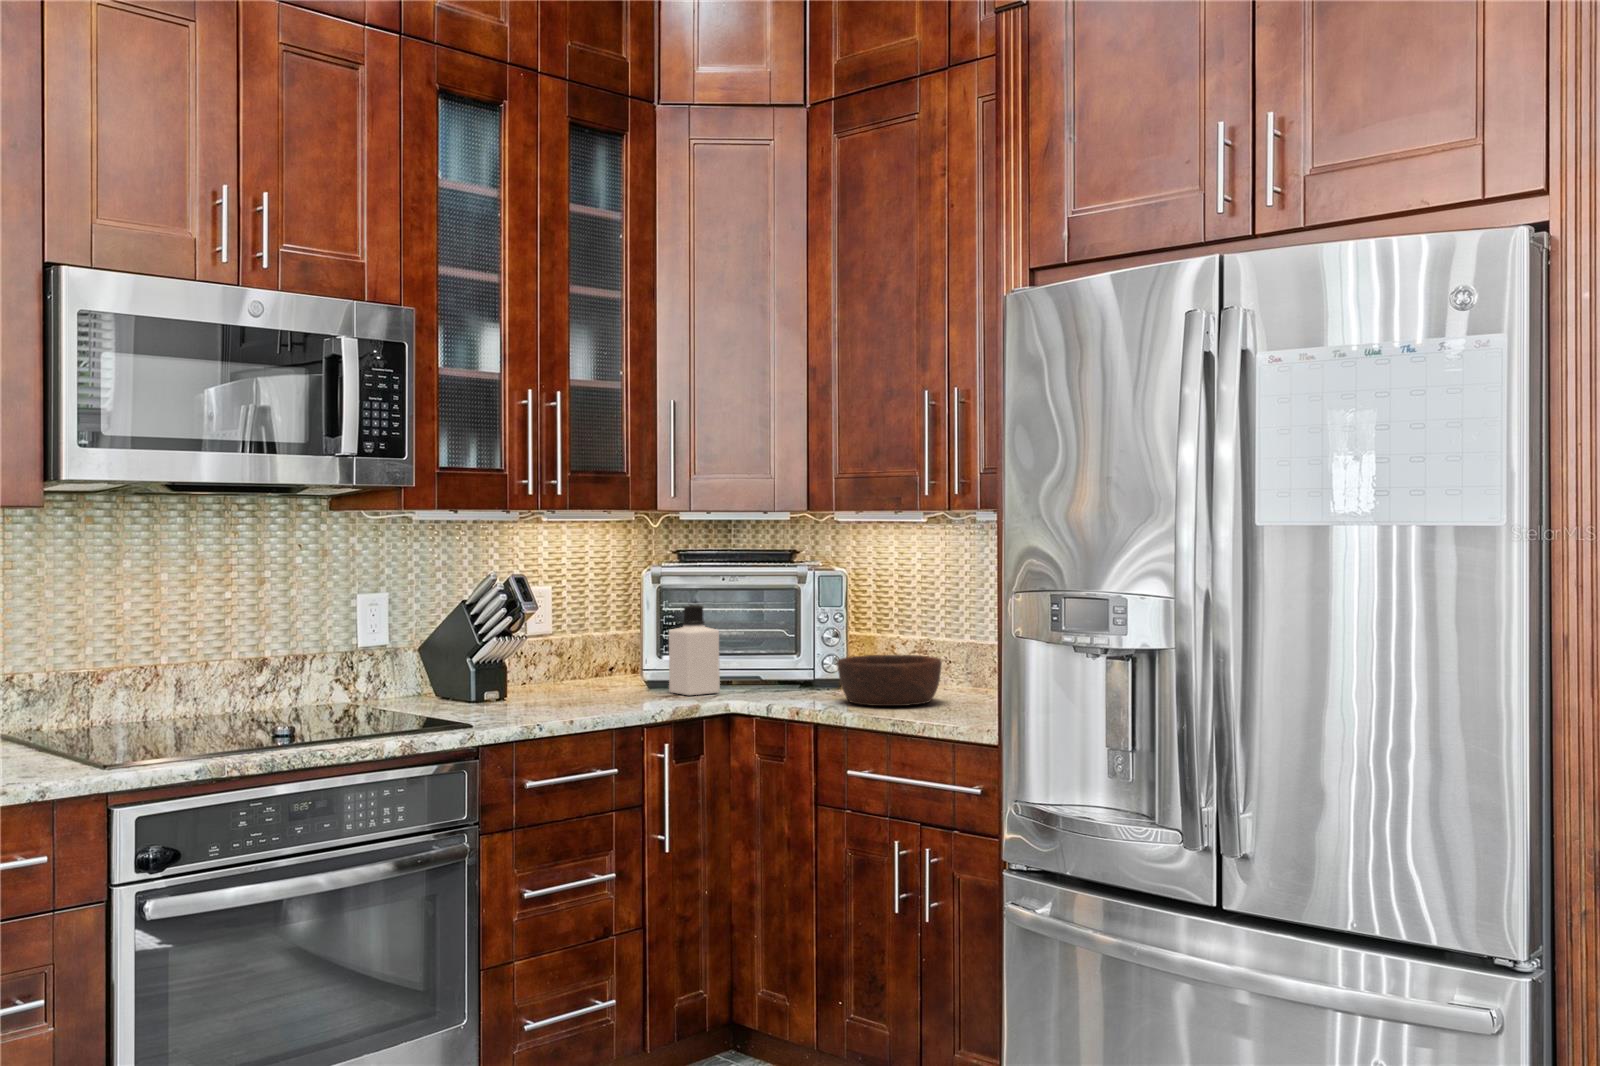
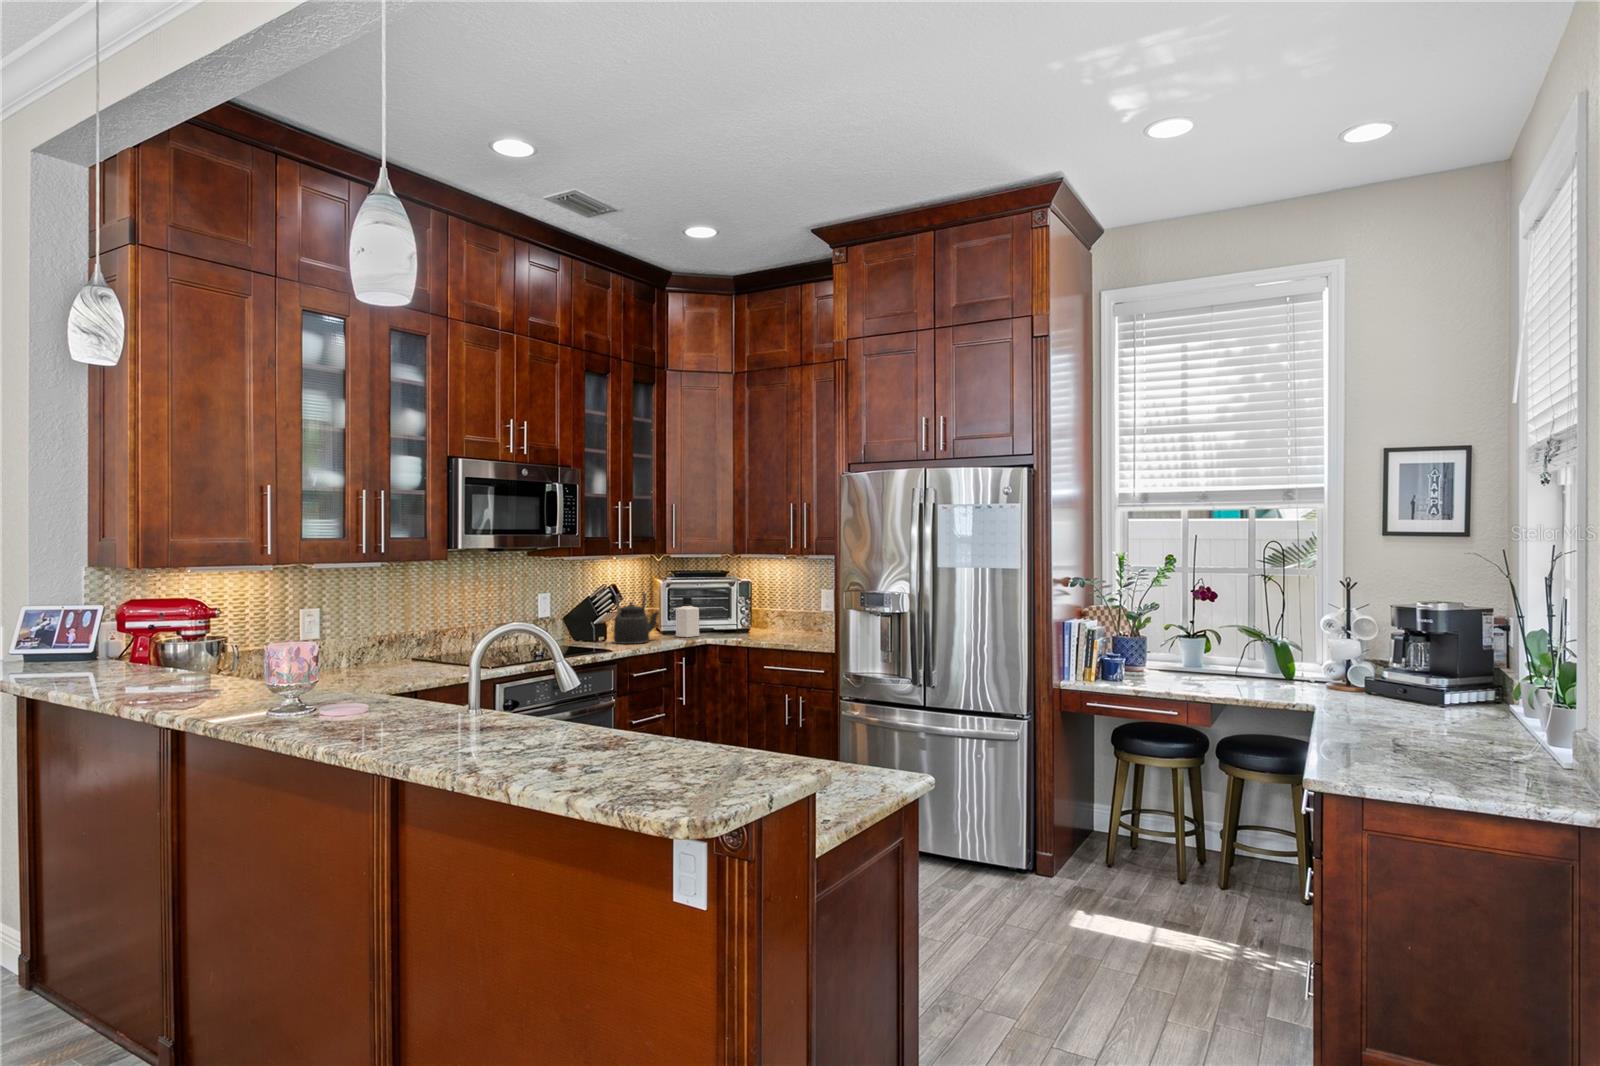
kettle: none [510,593,622,710] -> present [613,593,659,644]
wooden bowl: present [837,655,942,706] -> none [755,617,800,639]

